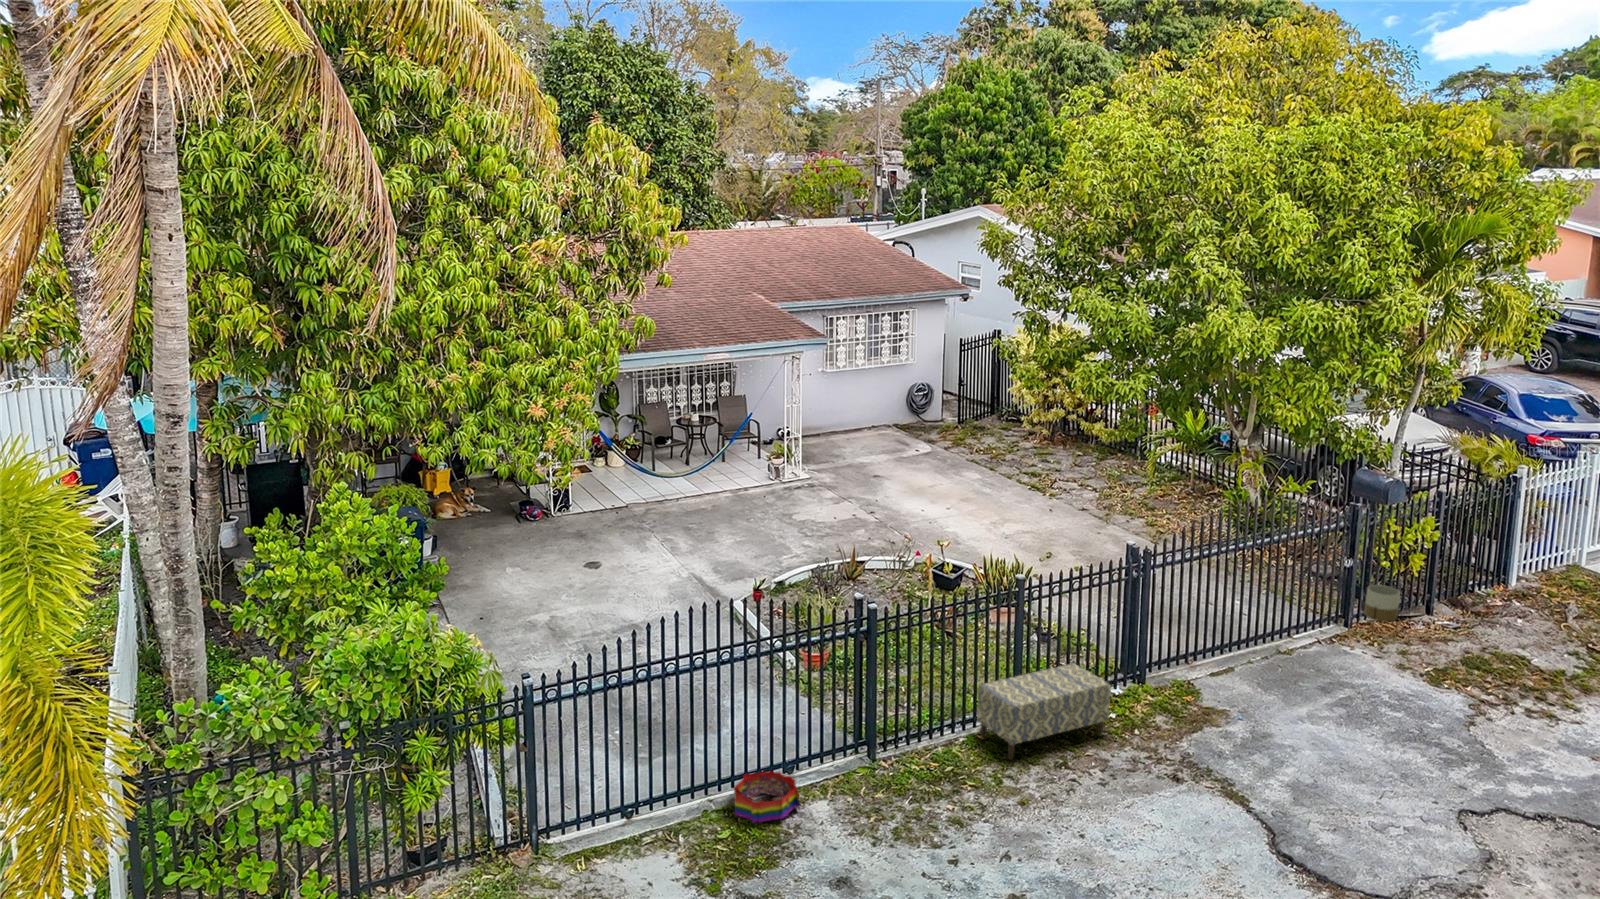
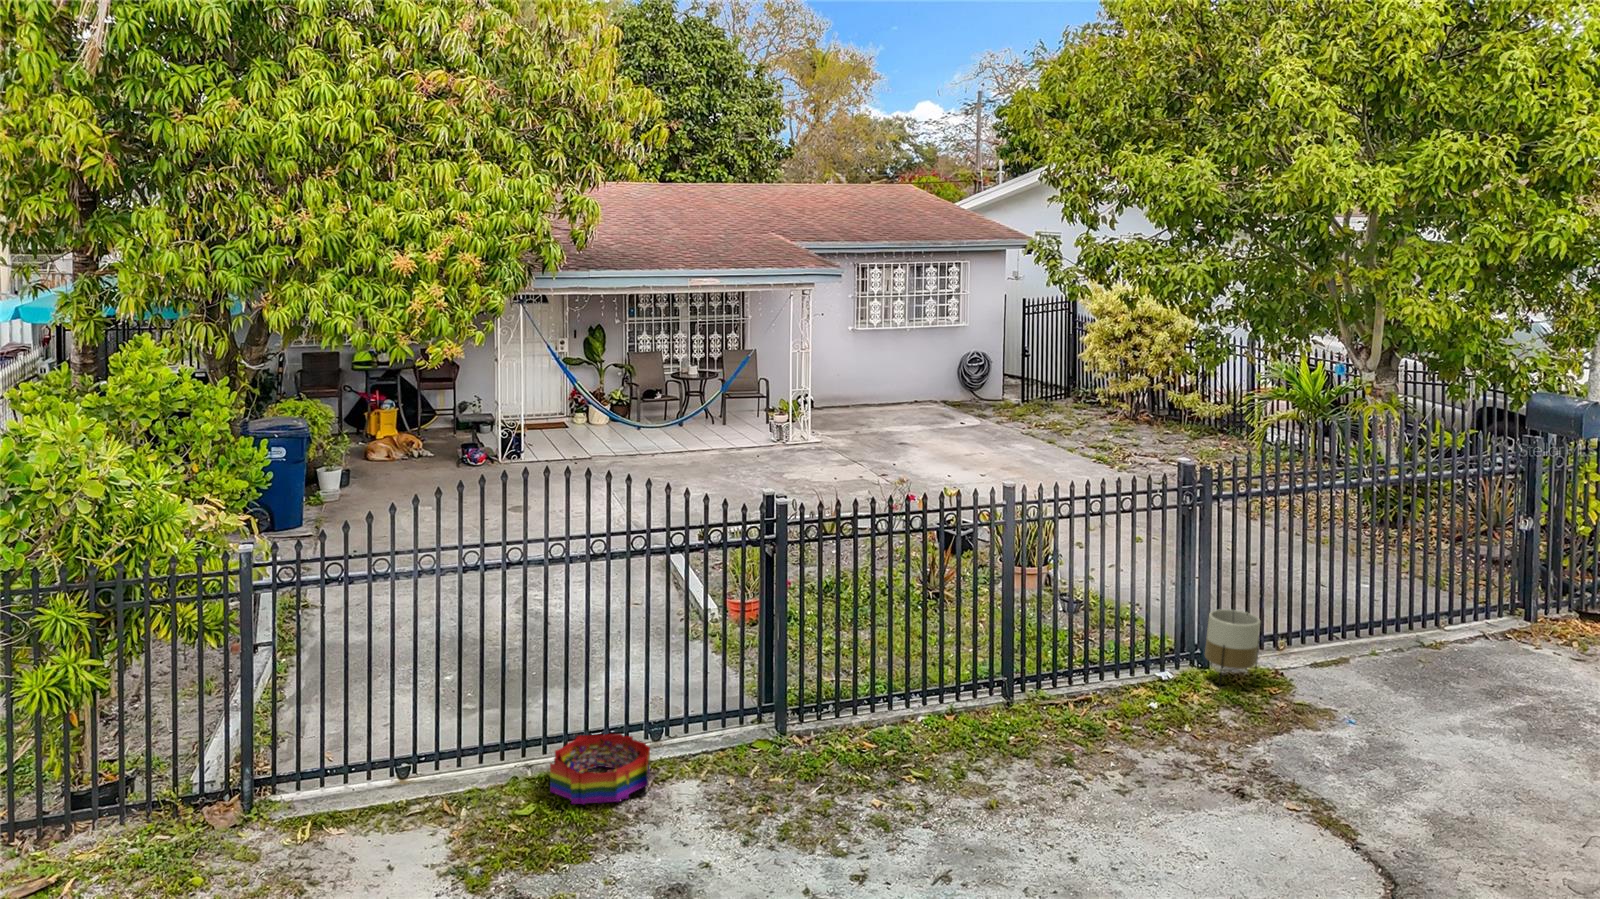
planter: present [1364,585,1400,621] -> present [1205,609,1260,689]
bench: present [977,664,1111,760] -> none [946,621,1145,747]

